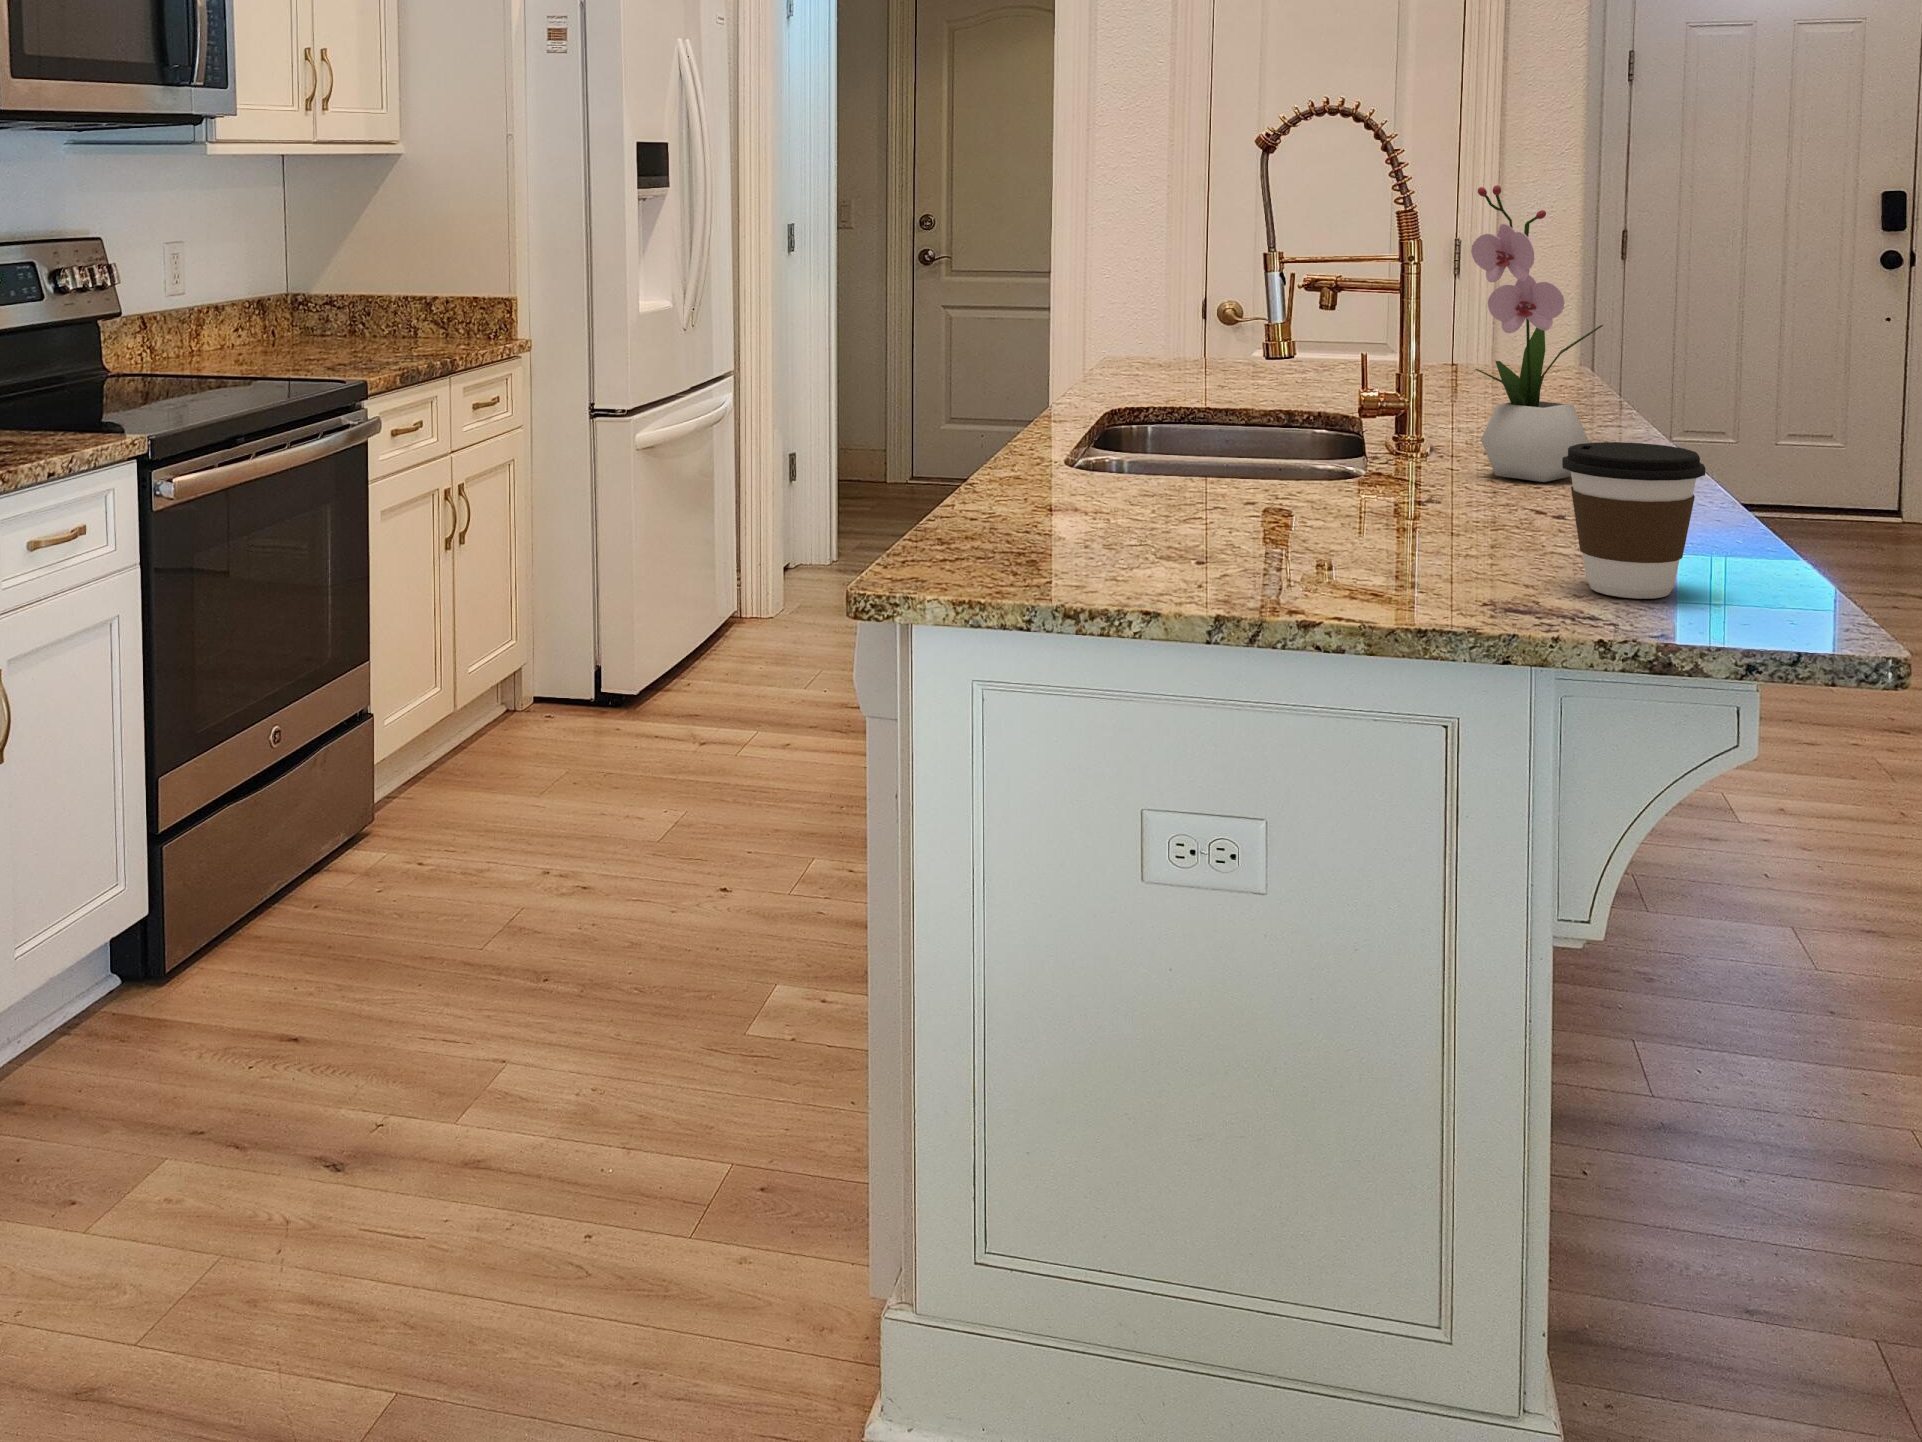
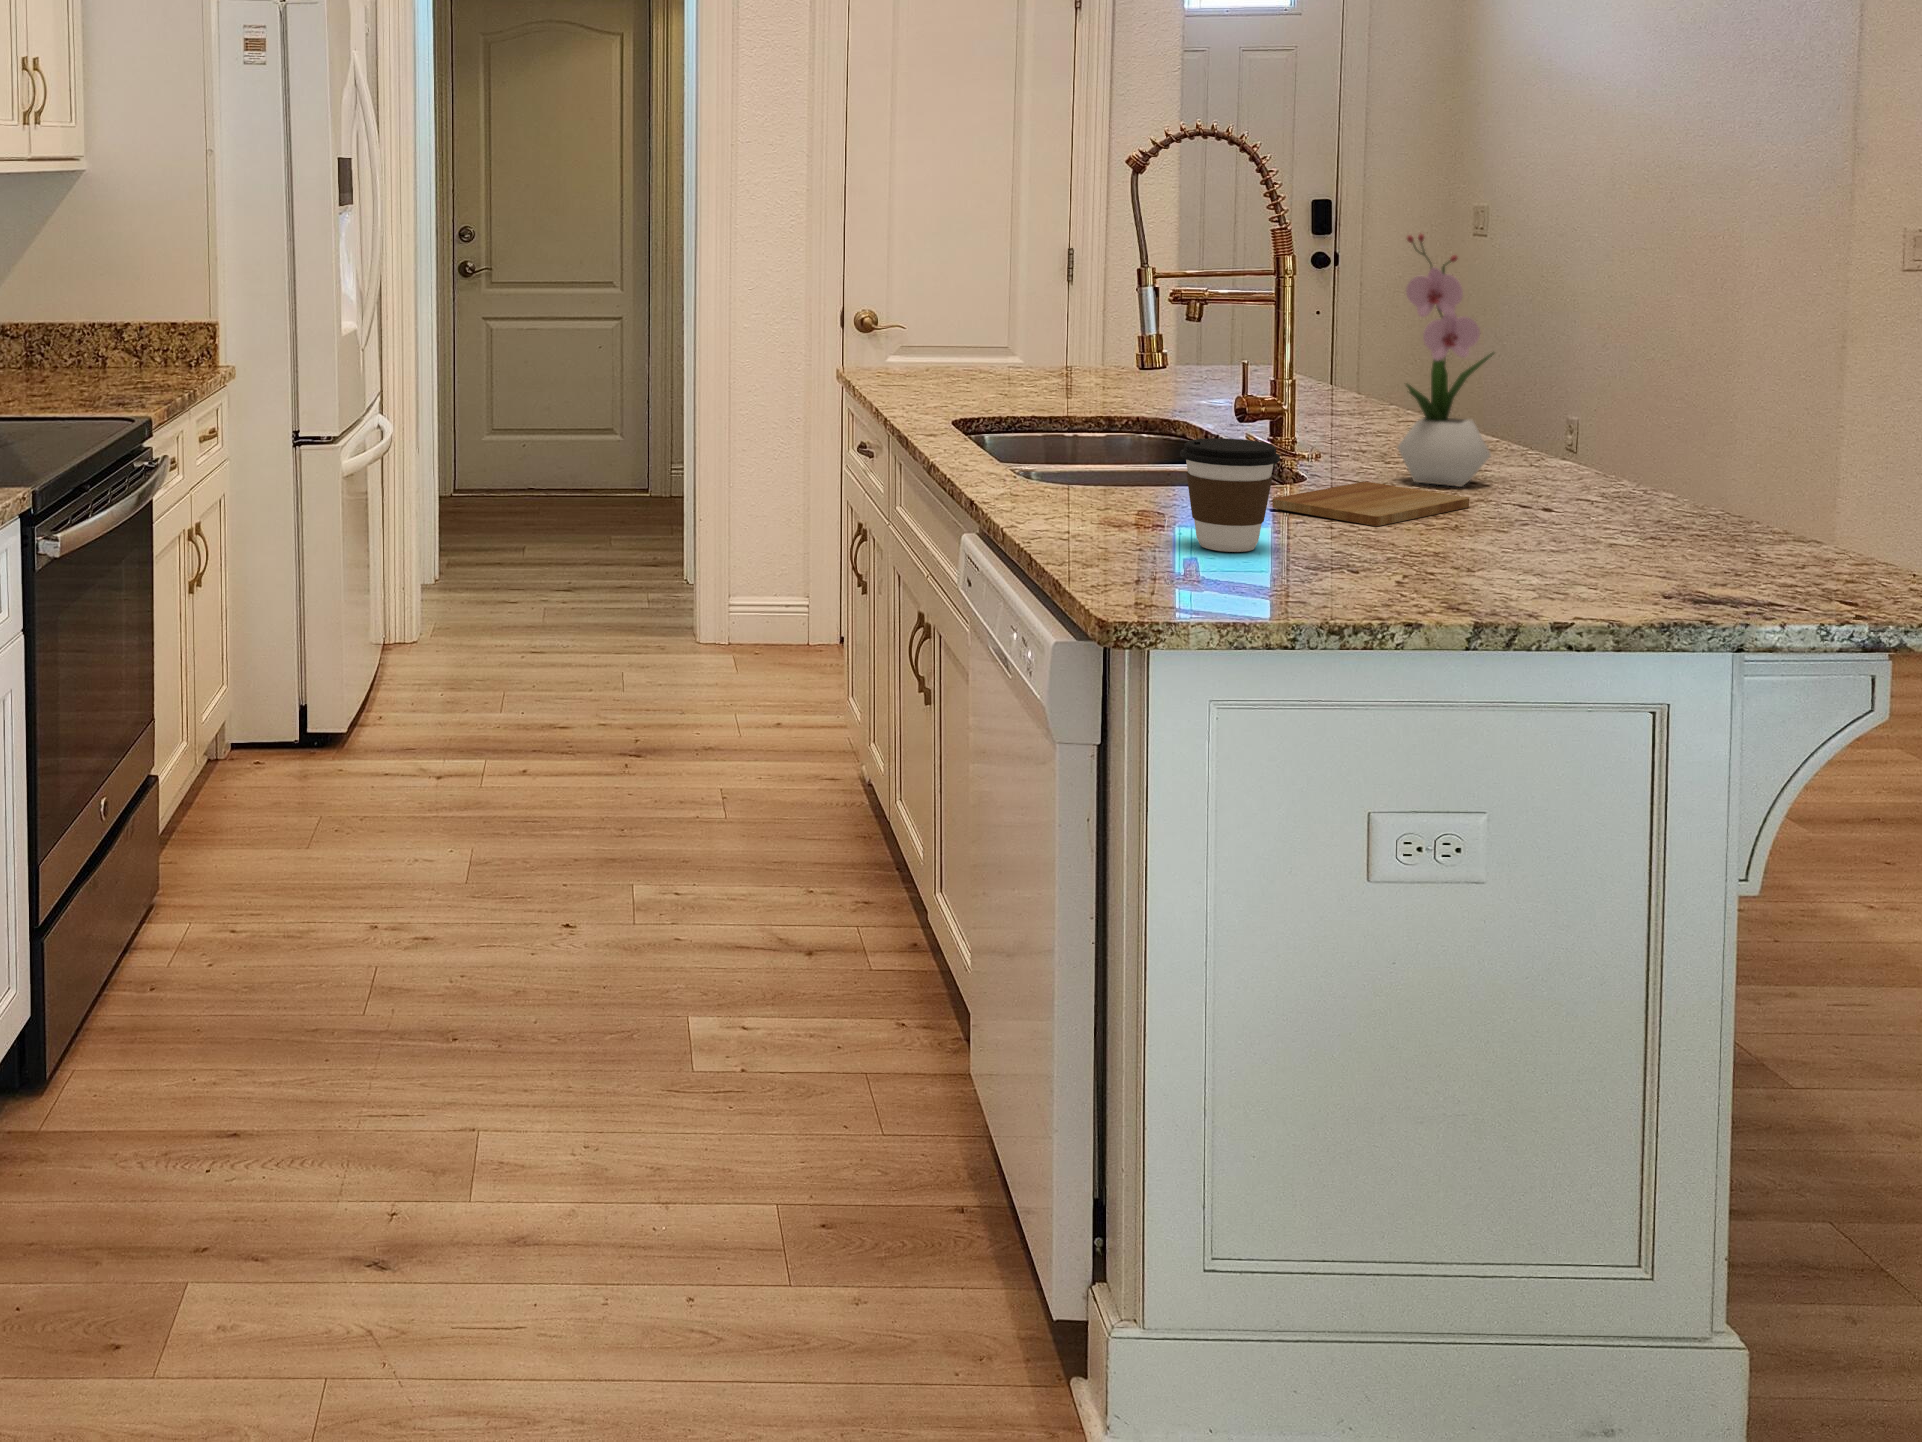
coffee cup: present [1562,442,1705,599] -> present [1180,438,1280,552]
cutting board: none [1261,471,1503,517] -> present [1272,482,1469,526]

